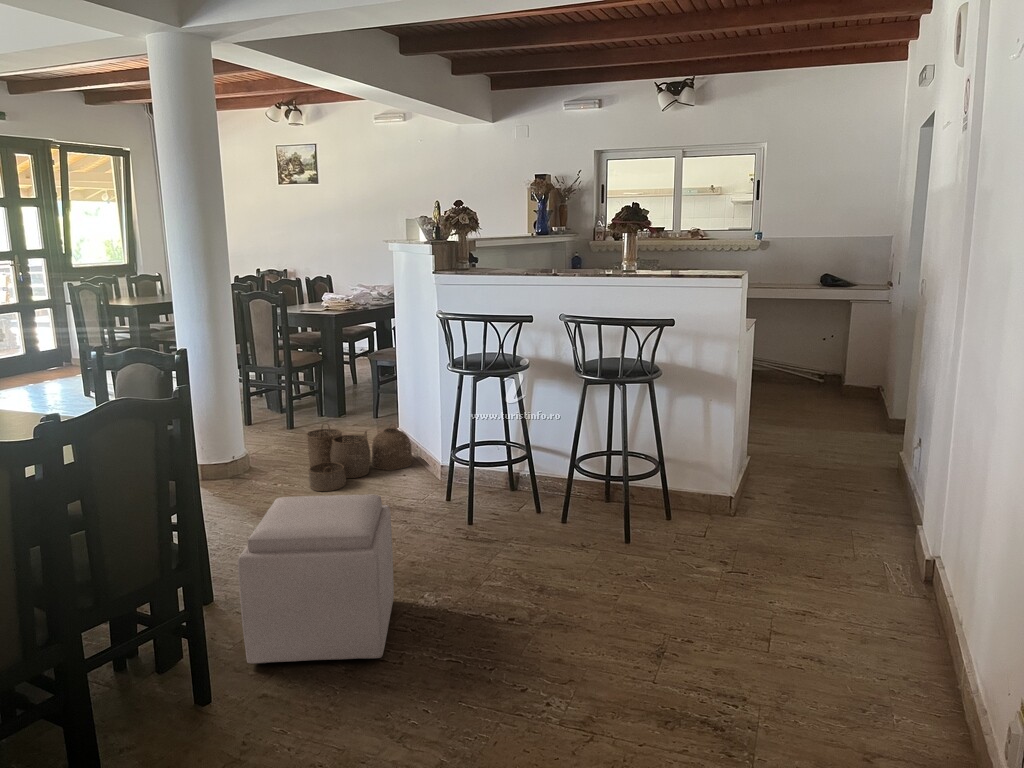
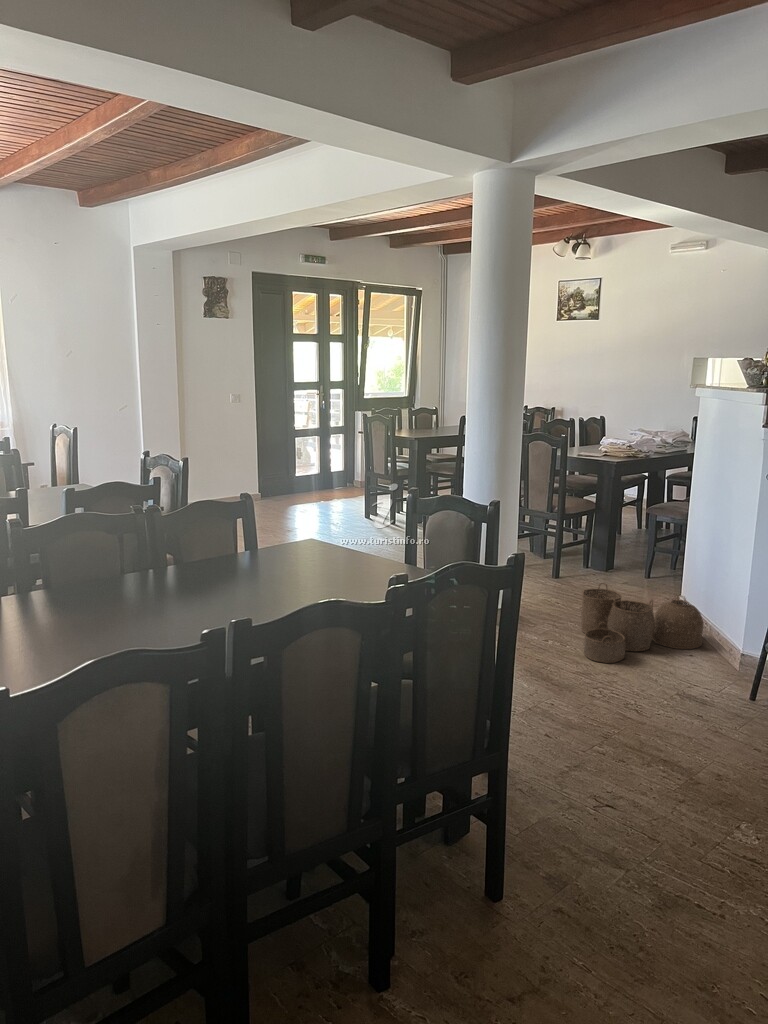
ottoman: present [238,494,394,664] -> none [534,685,719,927]

